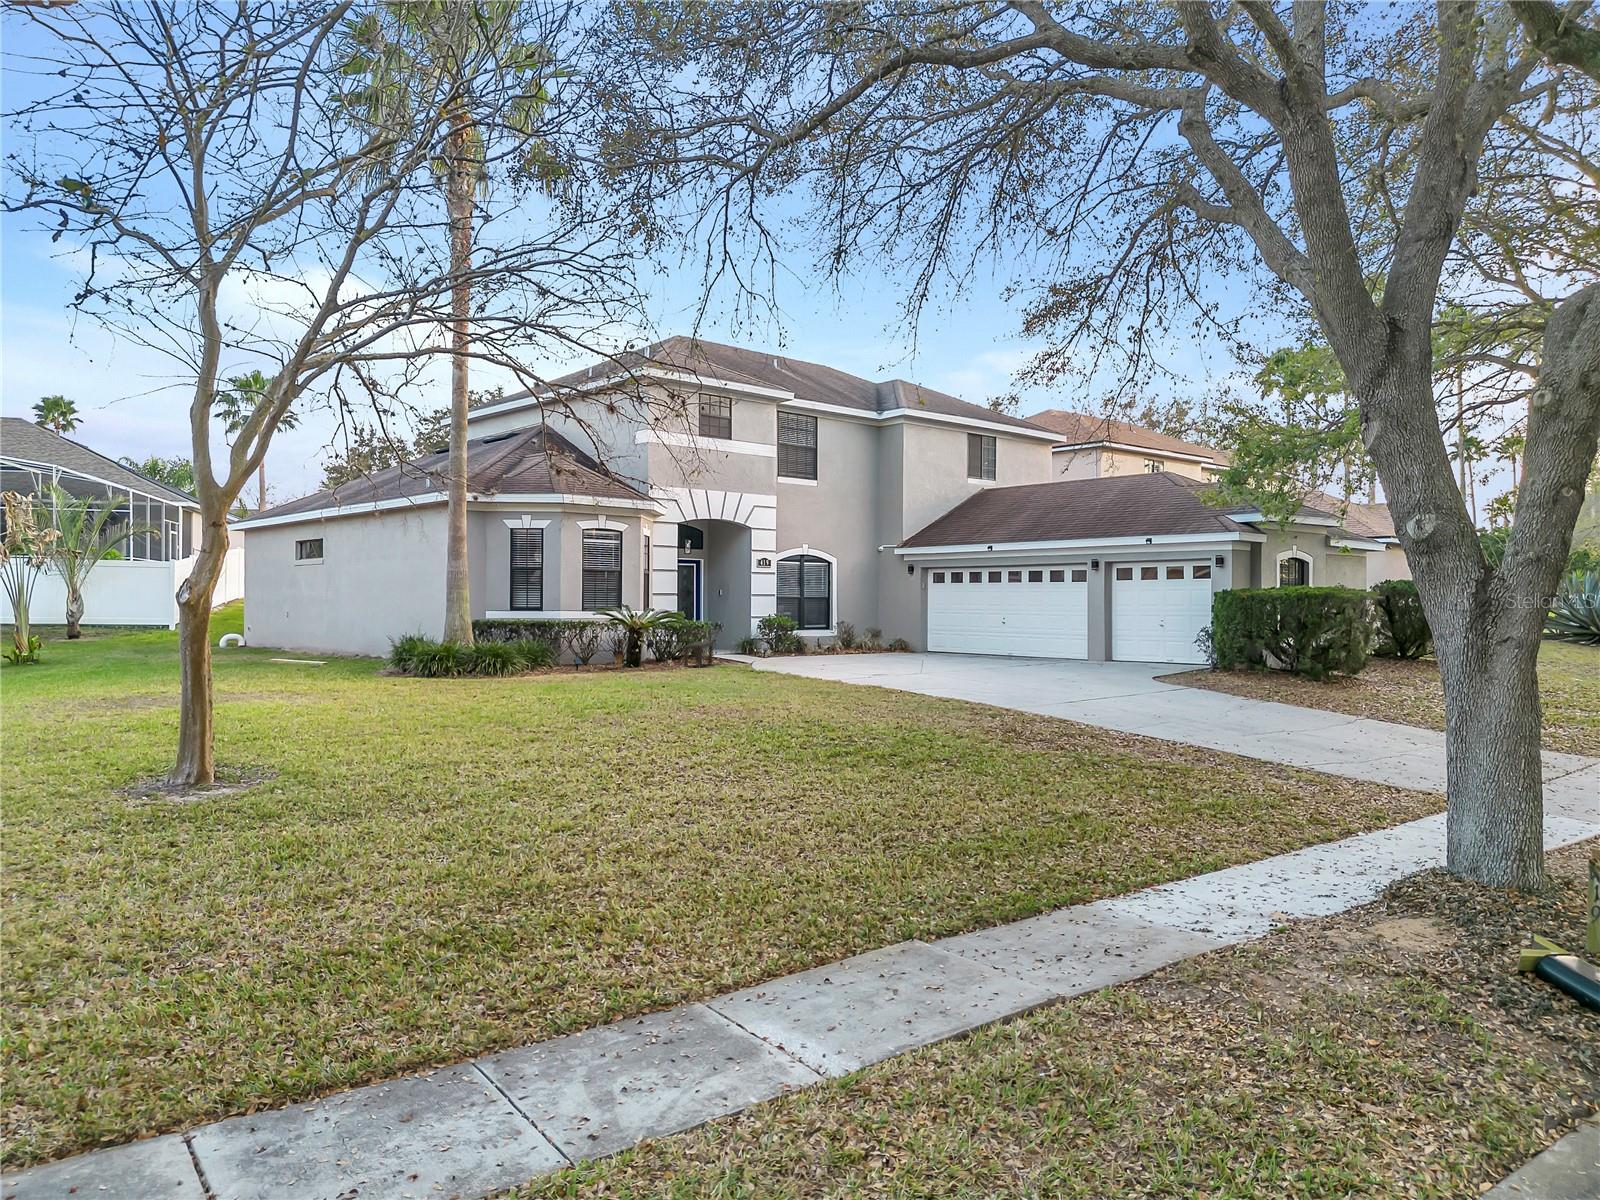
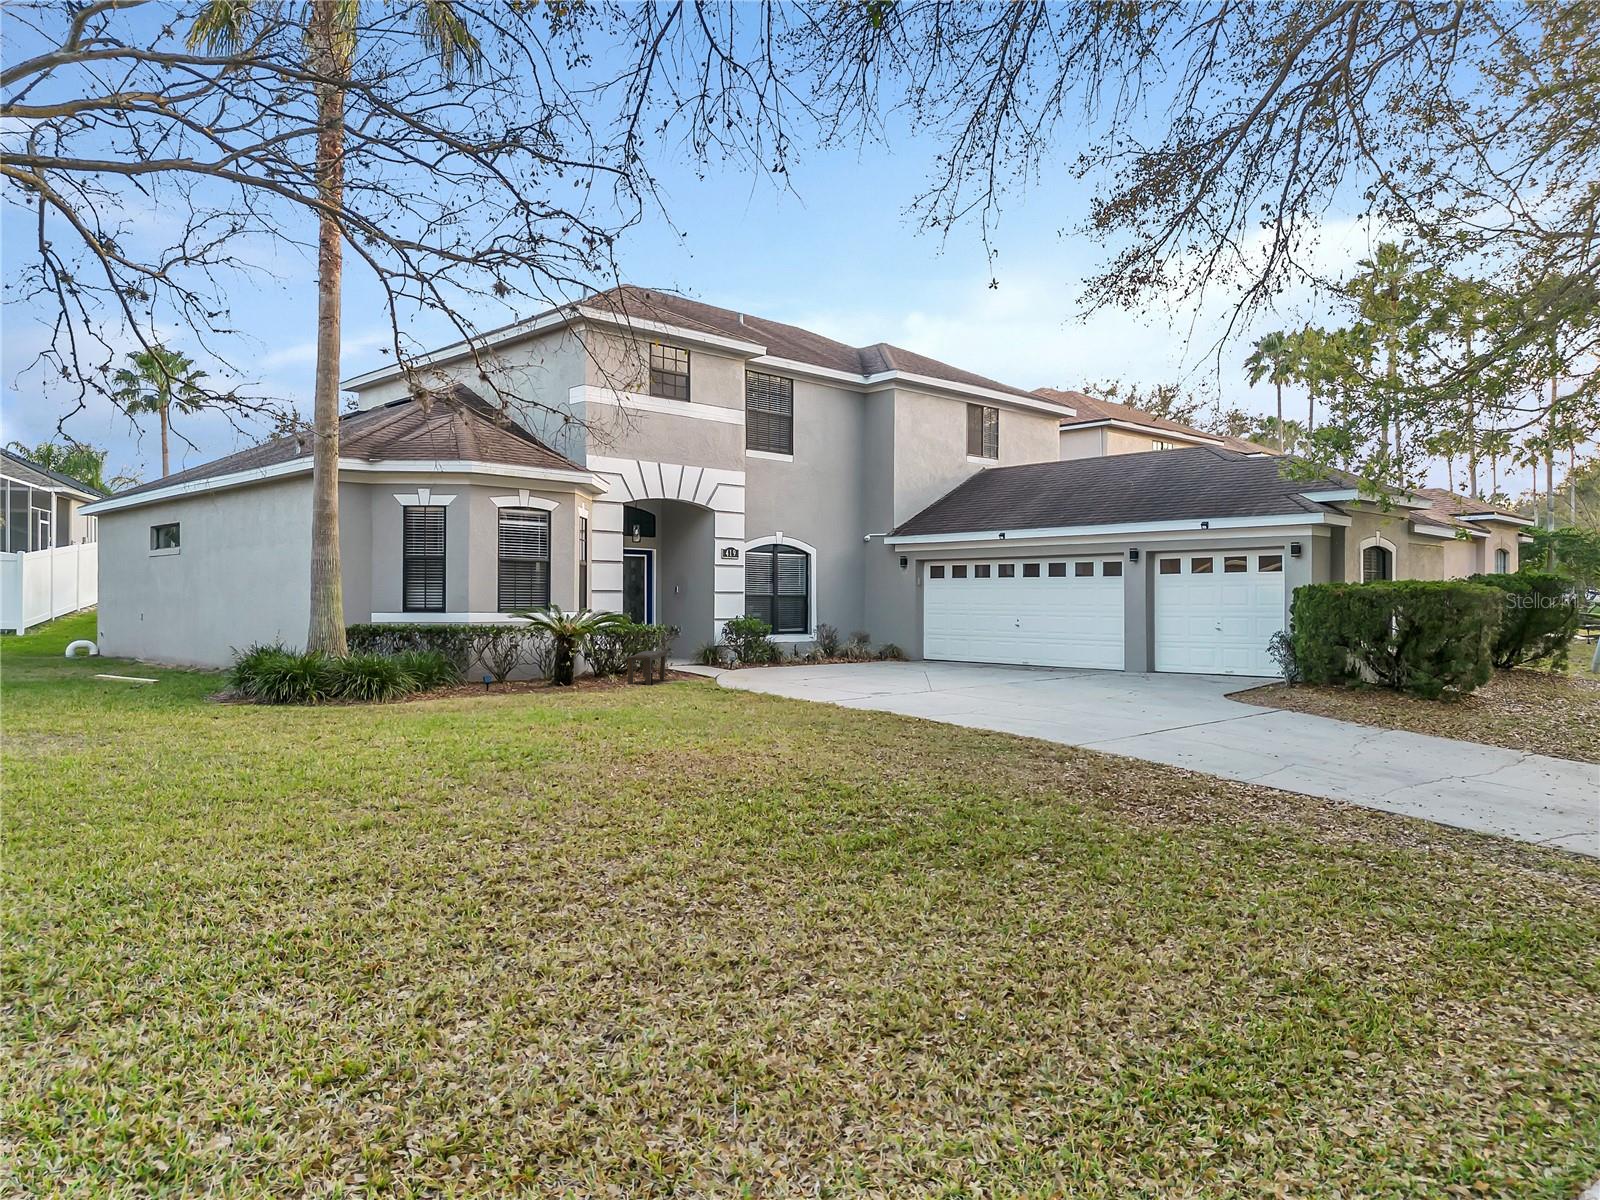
house plant: present [613,636,624,662] -> none [524,640,555,688]

